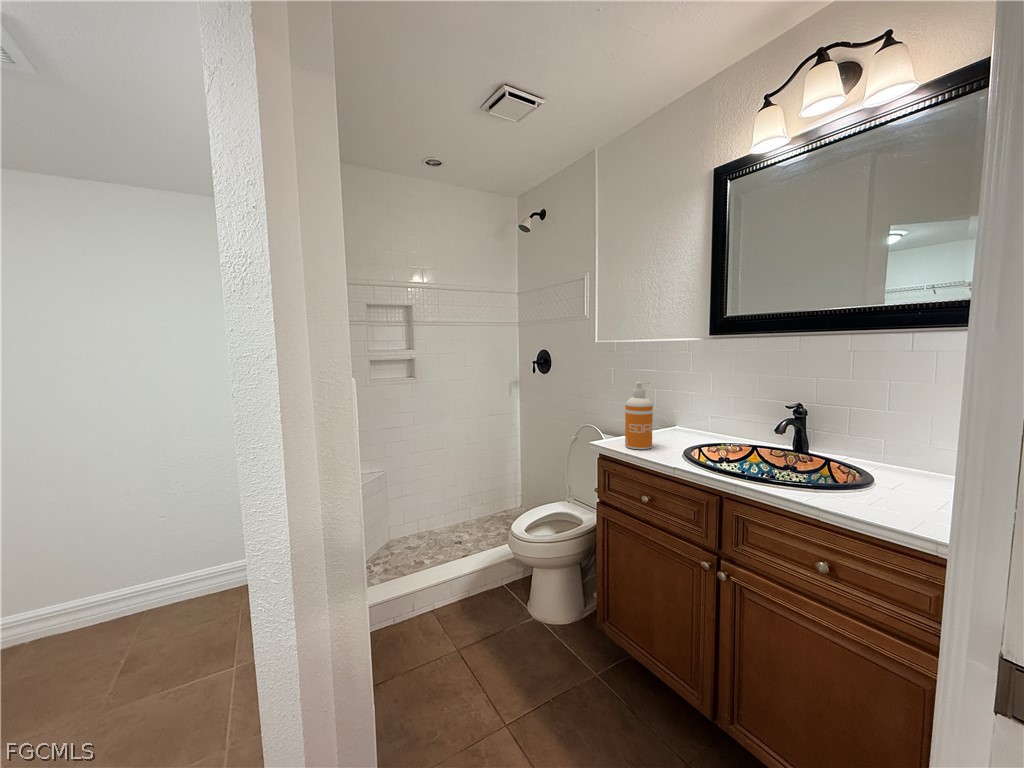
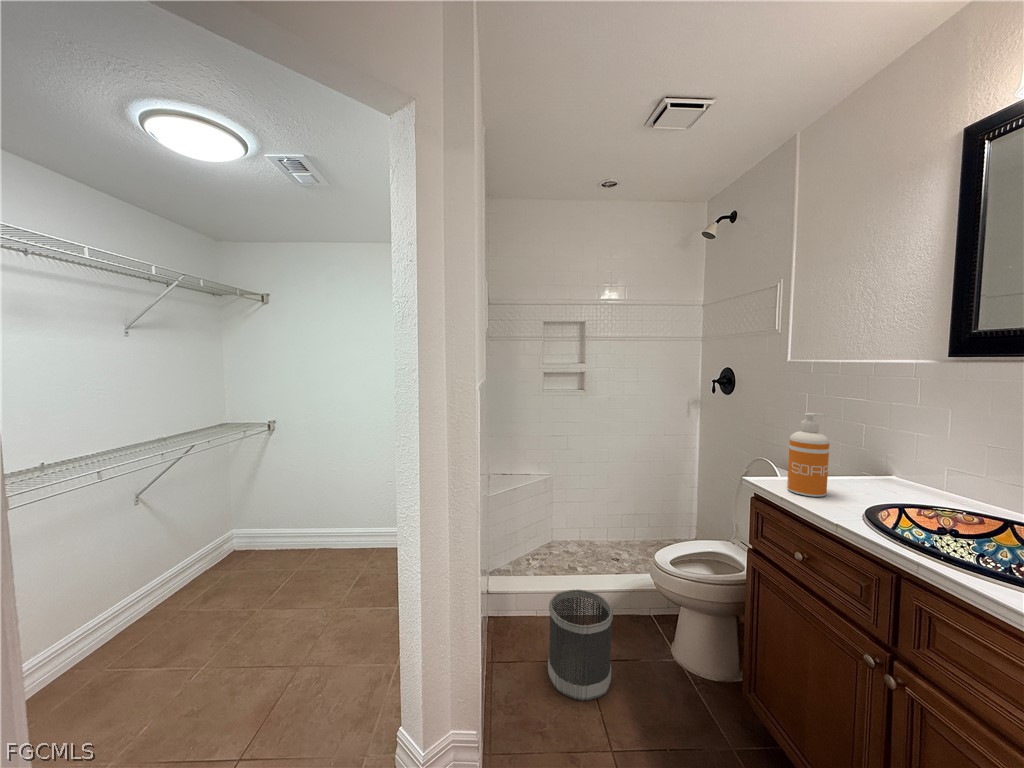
wastebasket: none [419,580,486,694] -> present [548,589,613,701]

